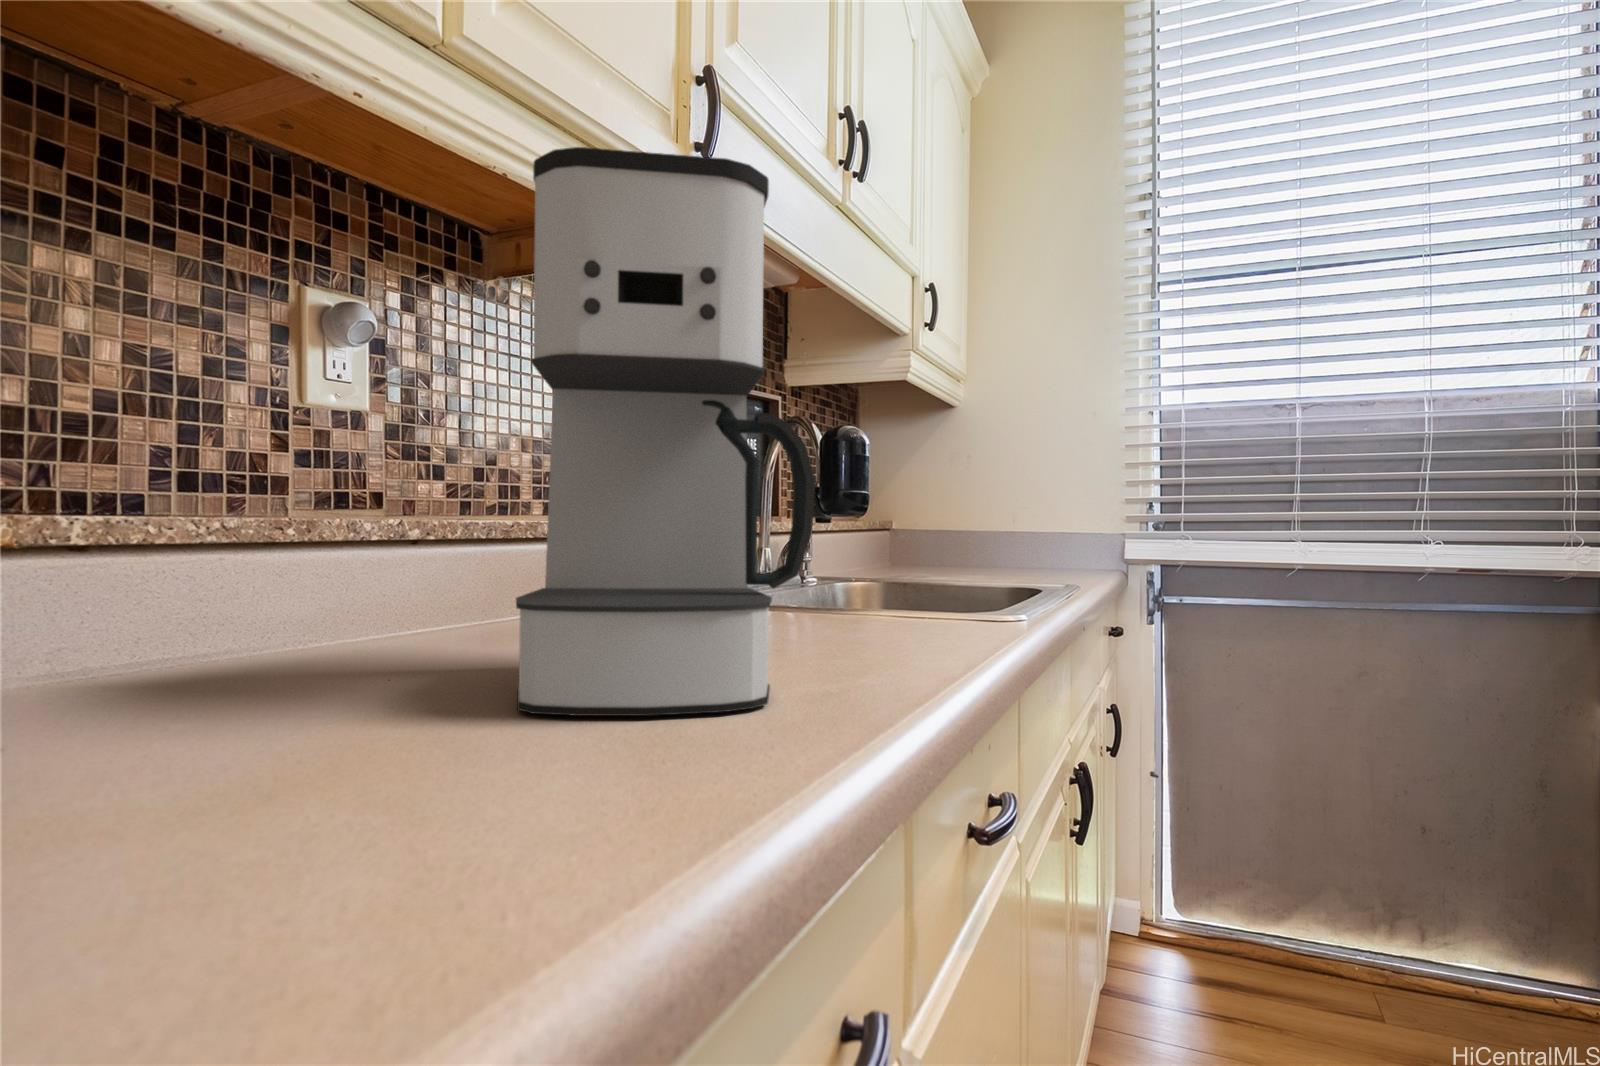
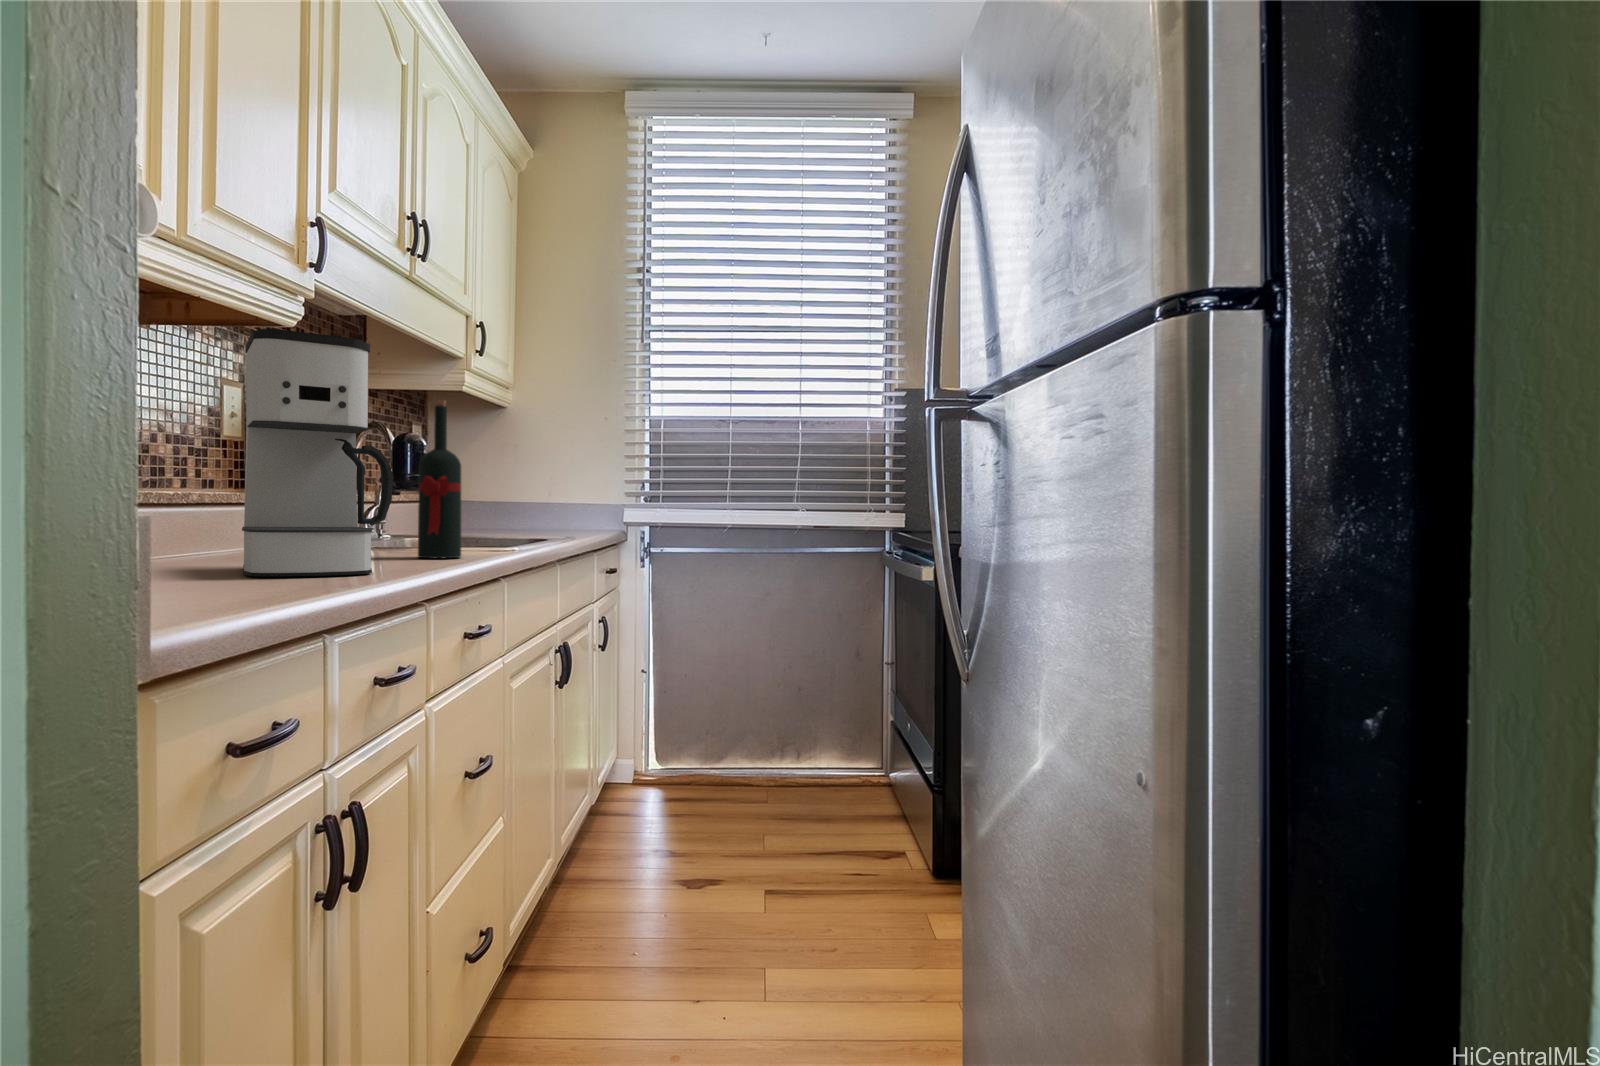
wine bottle: none [857,344,934,641] -> present [418,399,461,558]

